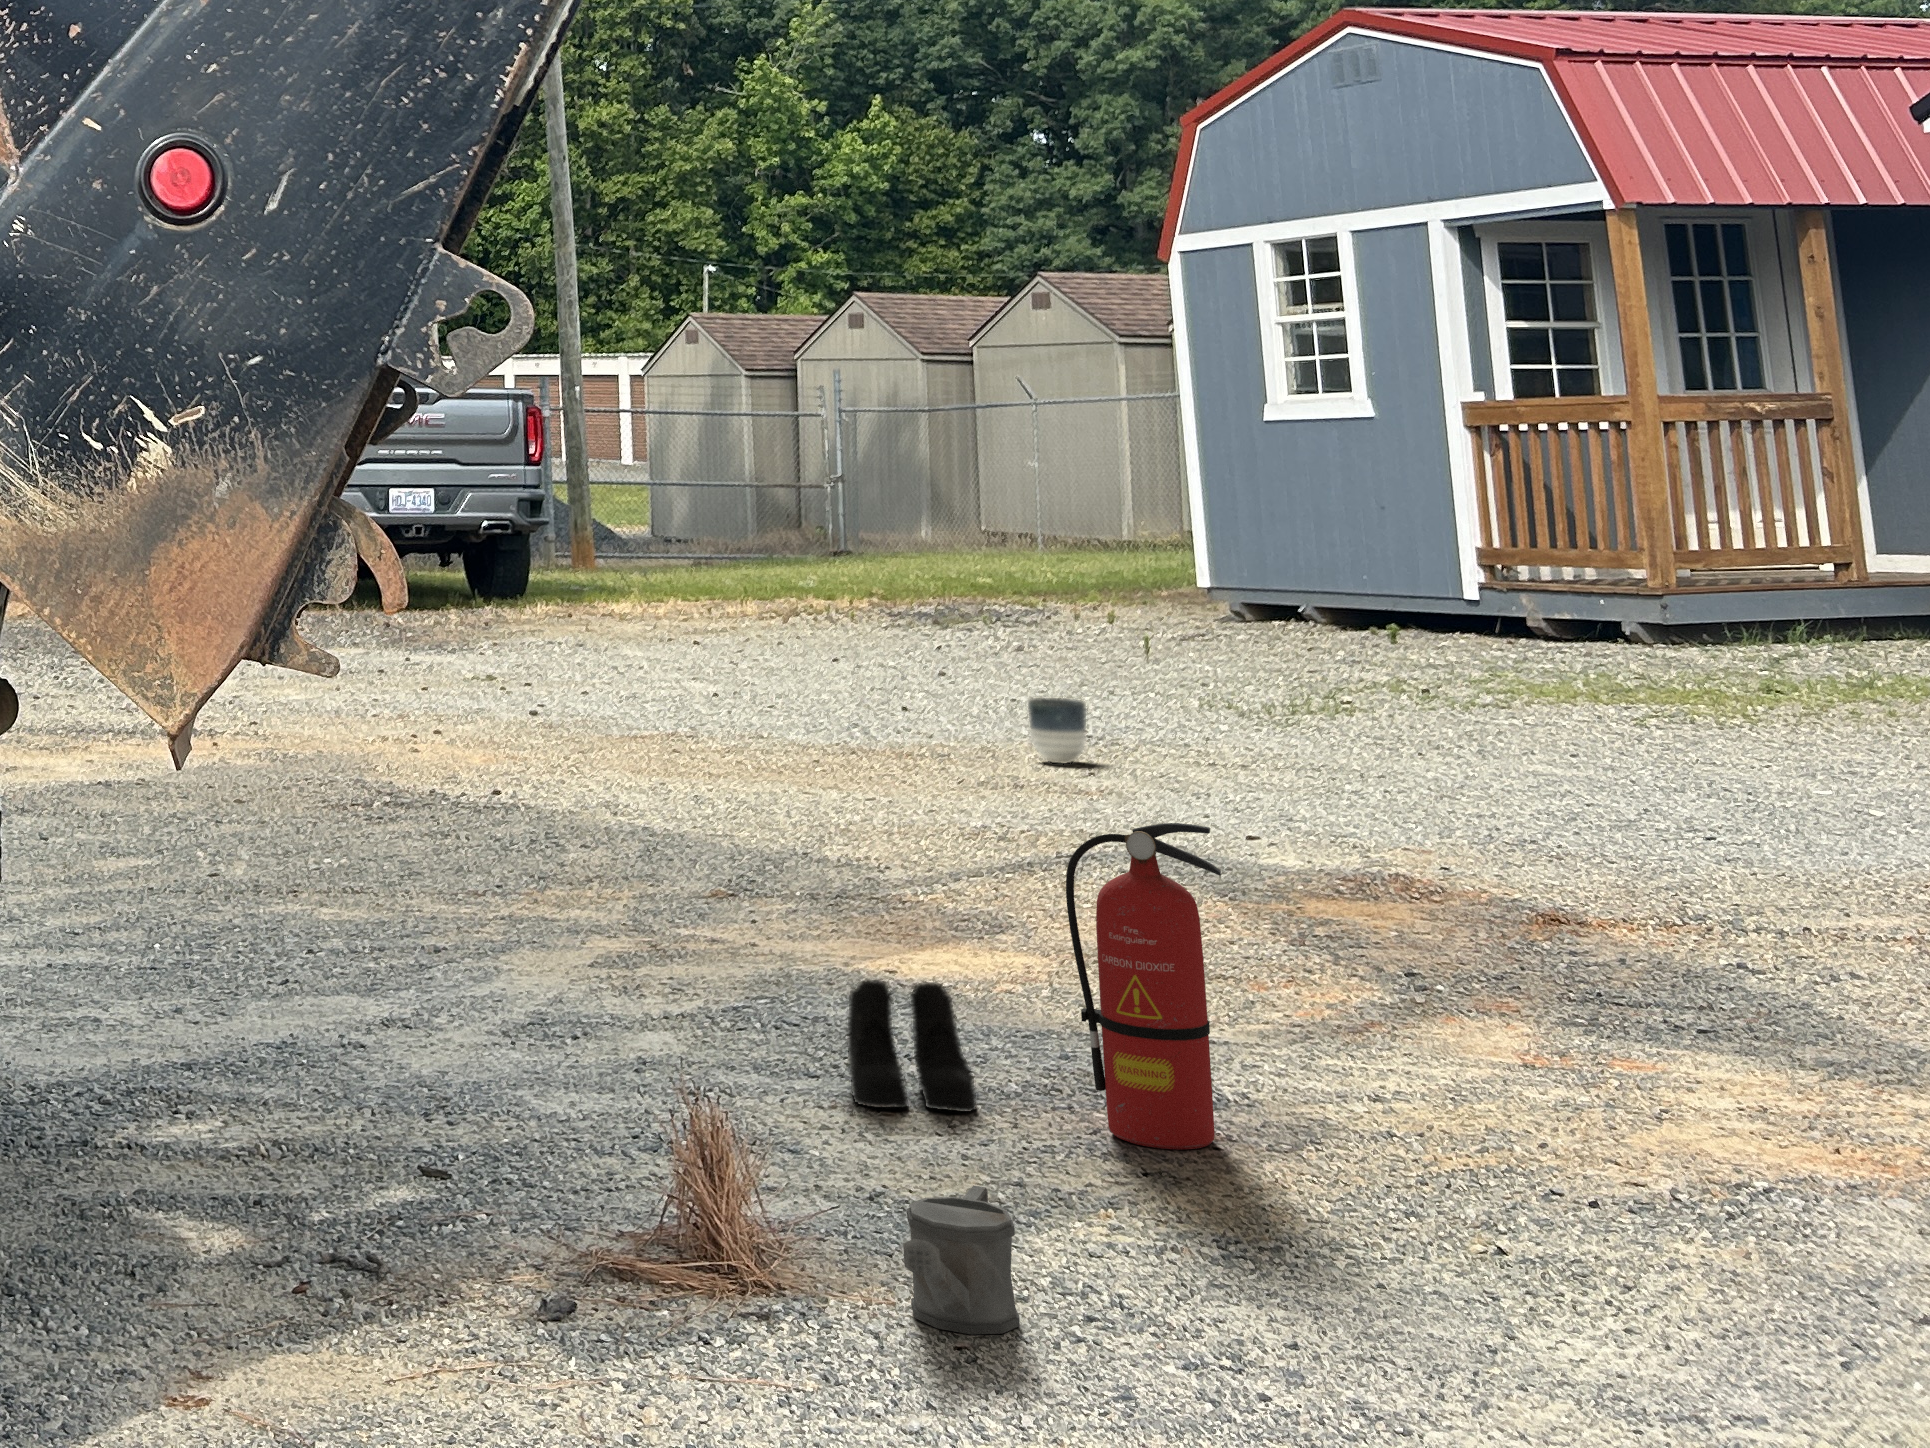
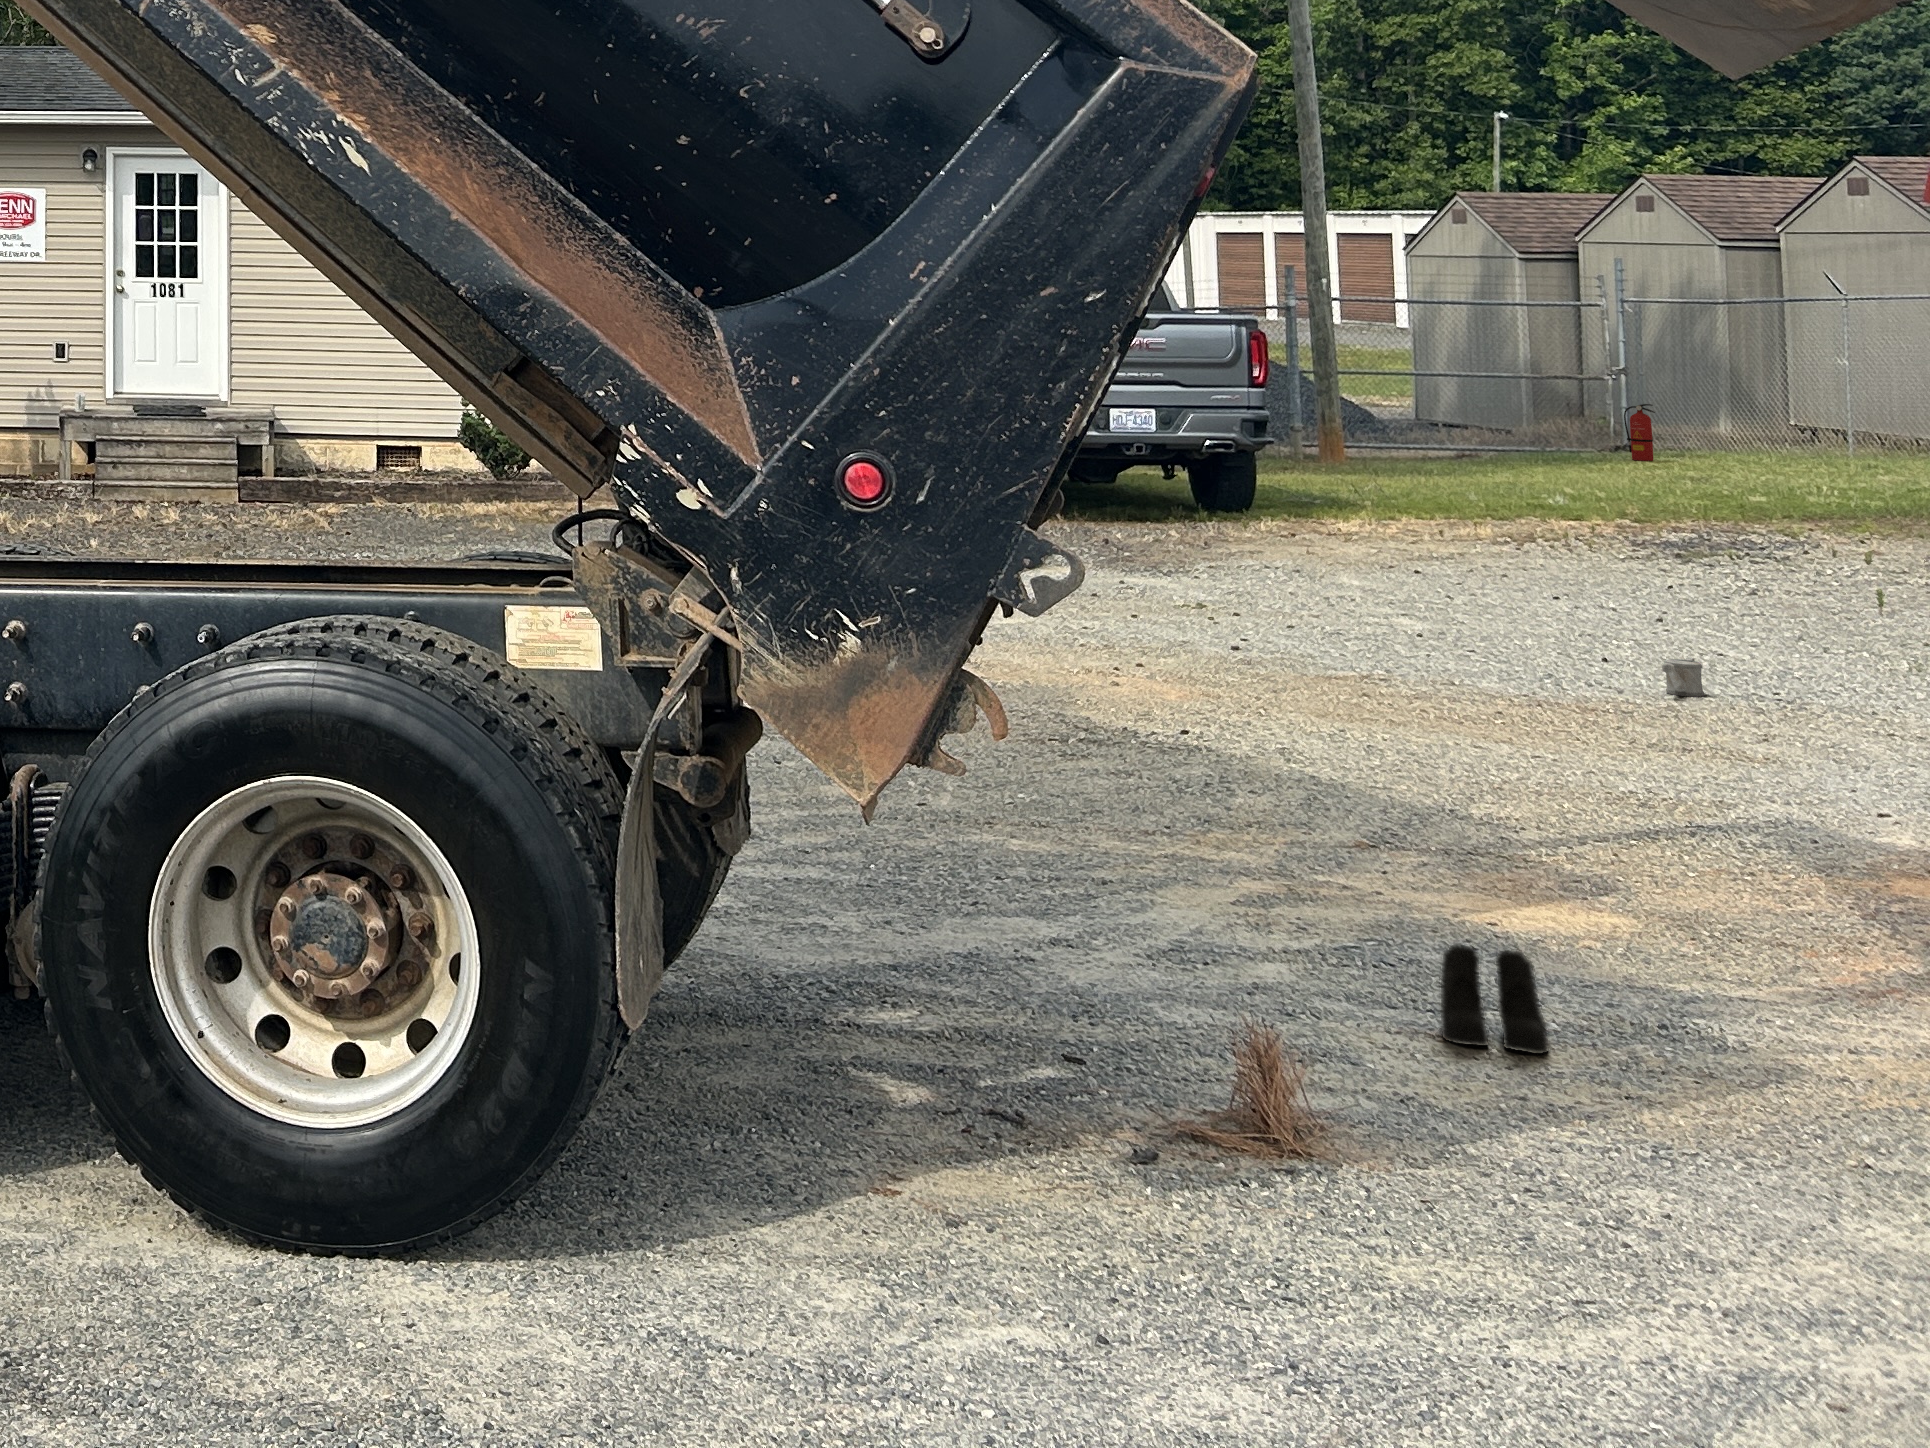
planter: present [1028,698,1086,764] -> none [1726,665,1788,728]
fire extinguisher: present [1066,823,1221,1150] -> present [1624,404,1655,461]
watering can: present [903,1185,1020,1335] -> present [1662,658,1704,697]

